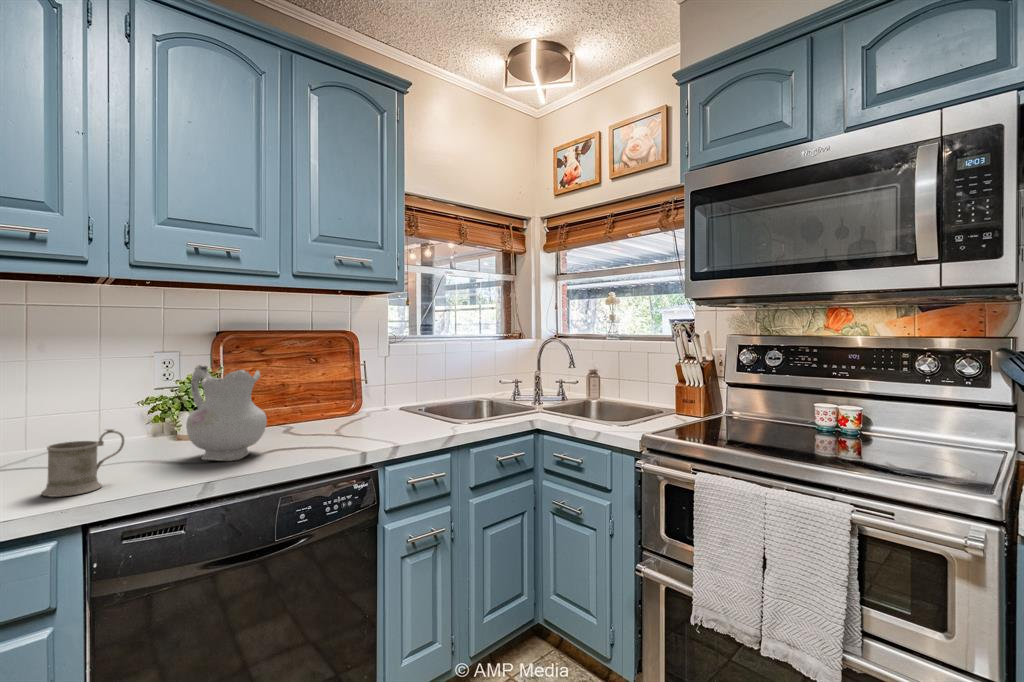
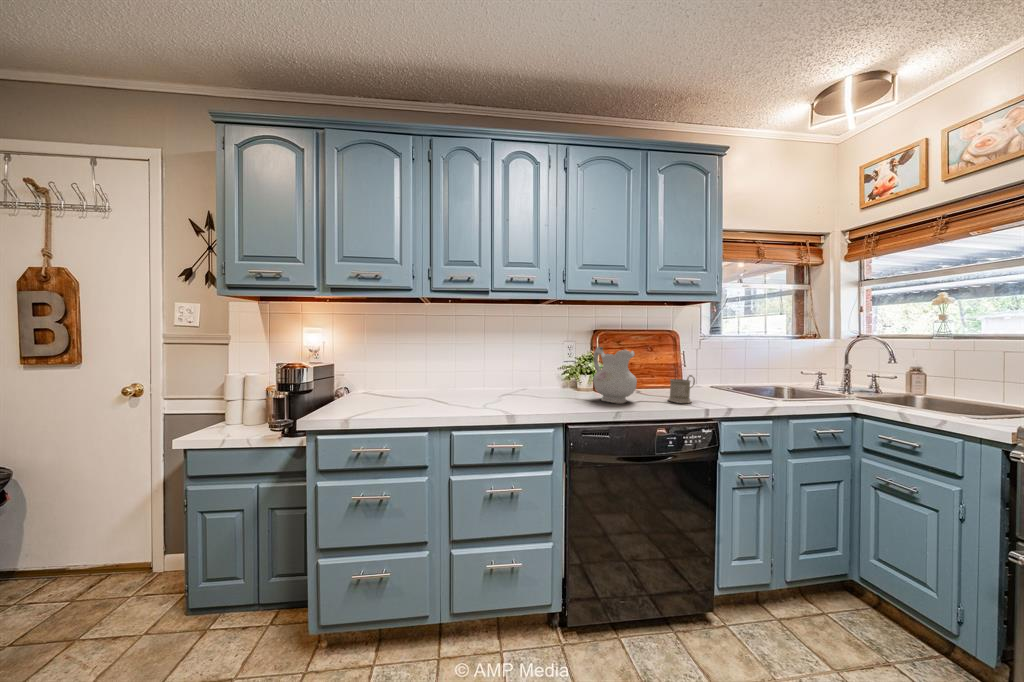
mug: present [41,429,124,497] -> present [668,375,695,403]

